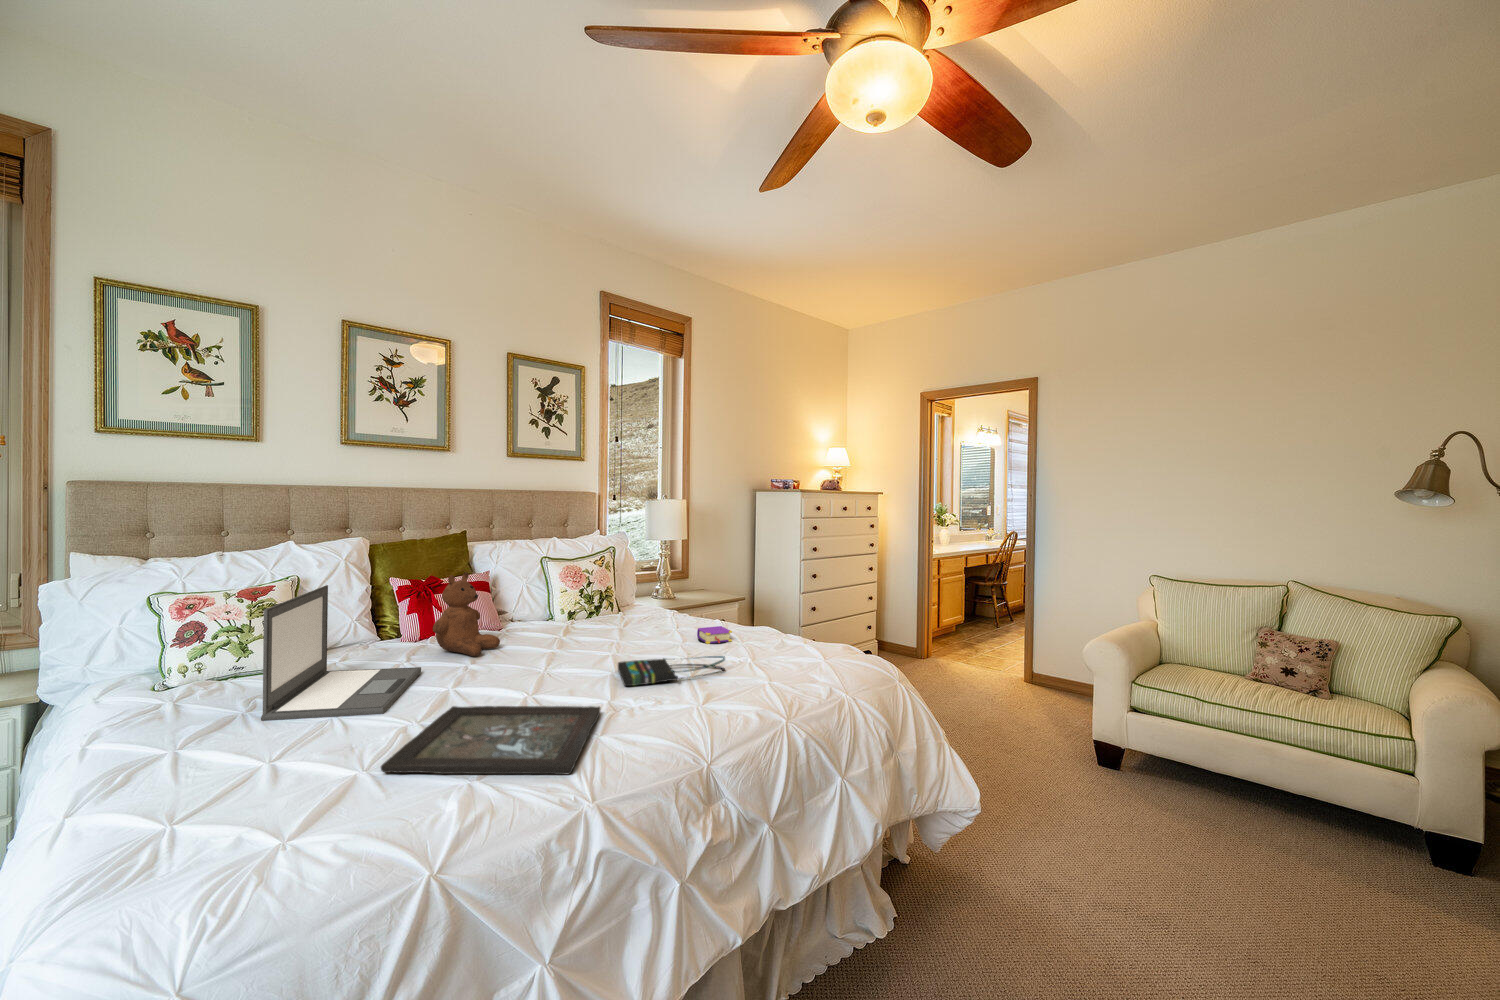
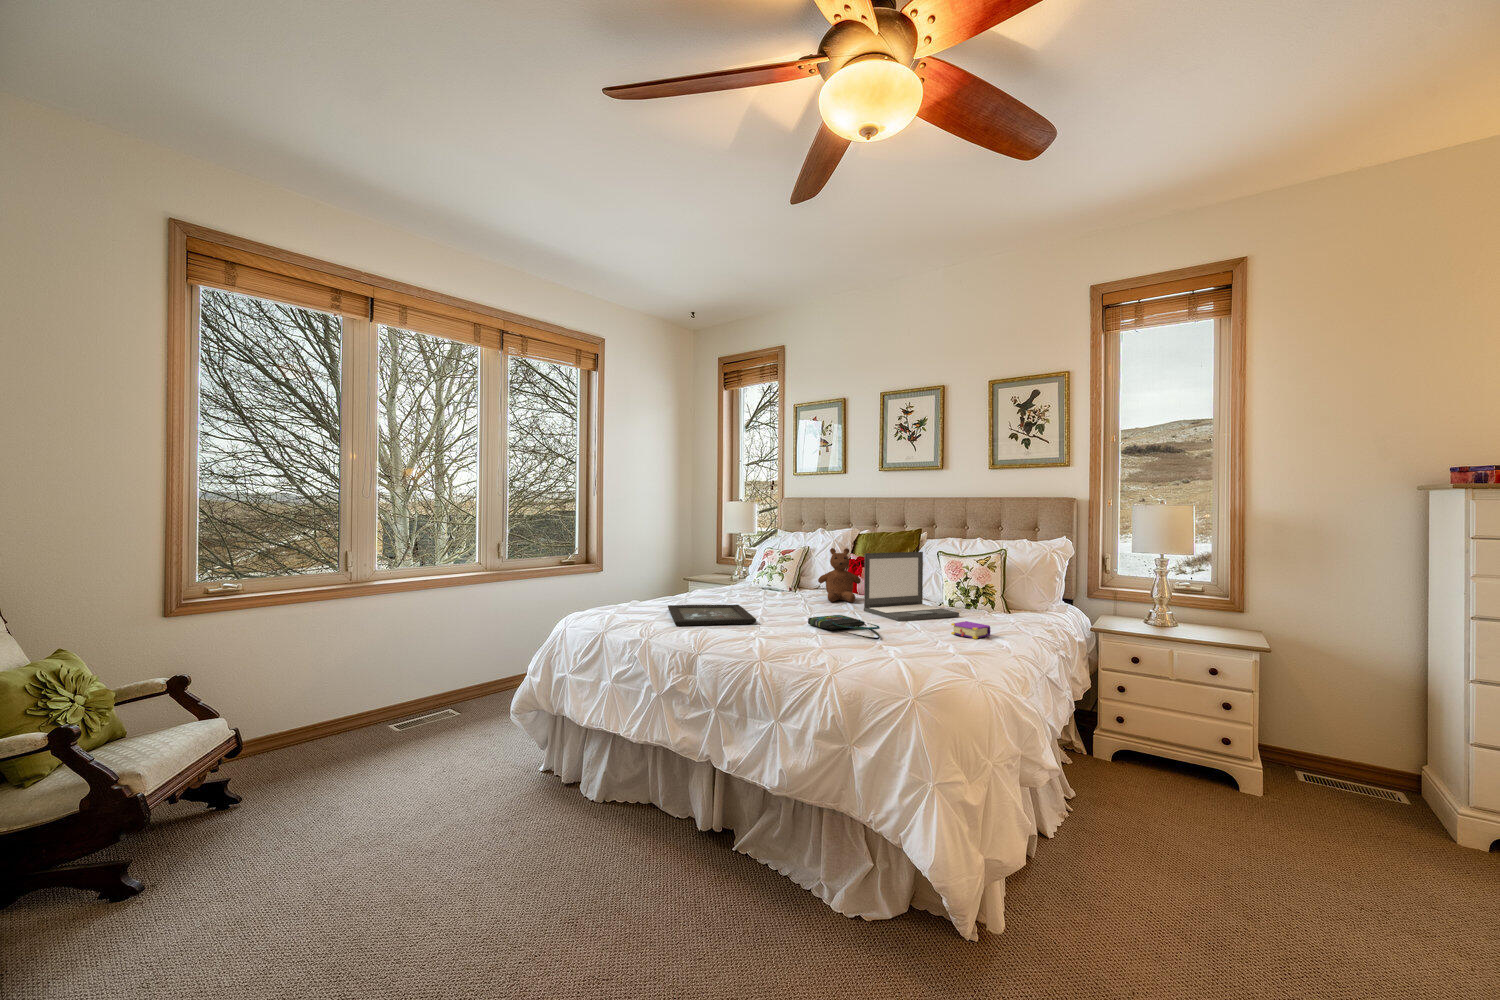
laptop: present [261,585,421,720] -> present [864,552,959,621]

